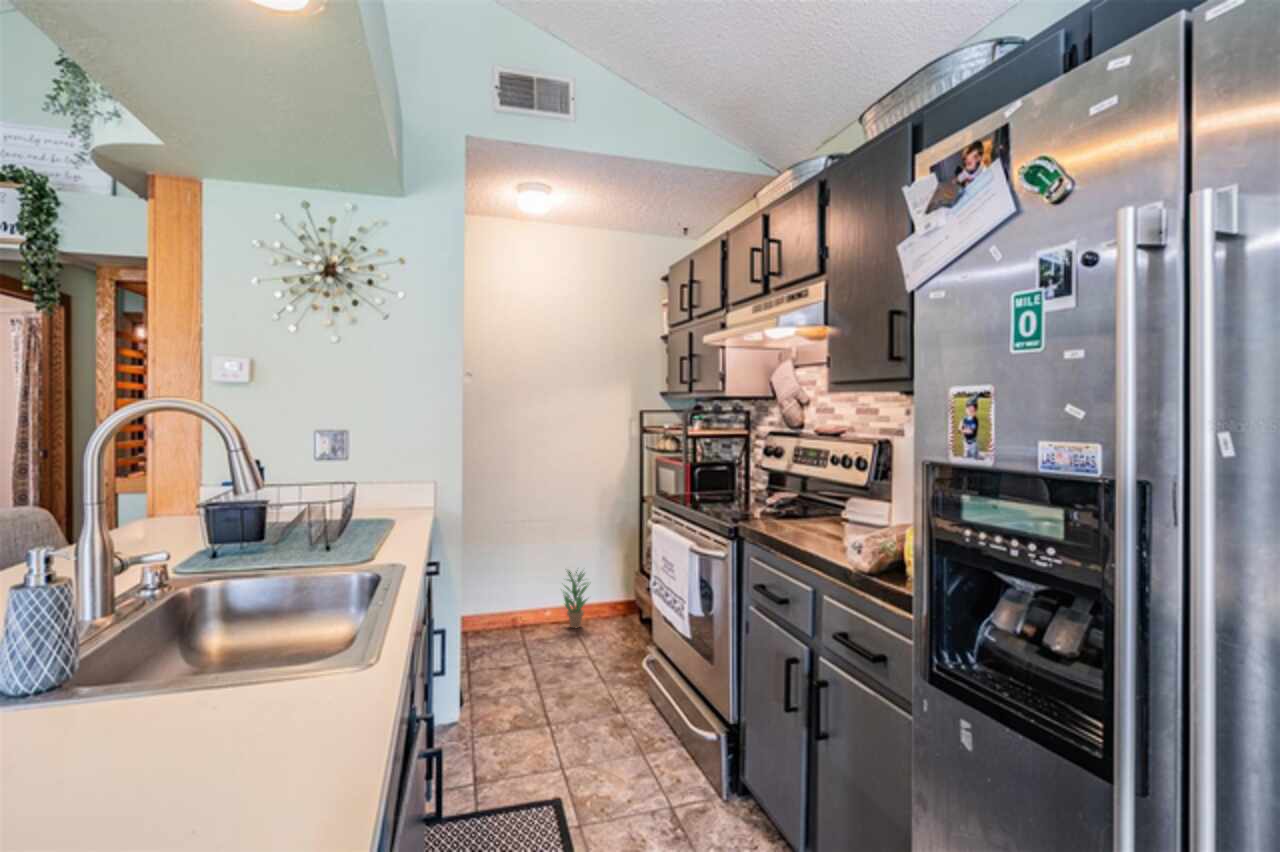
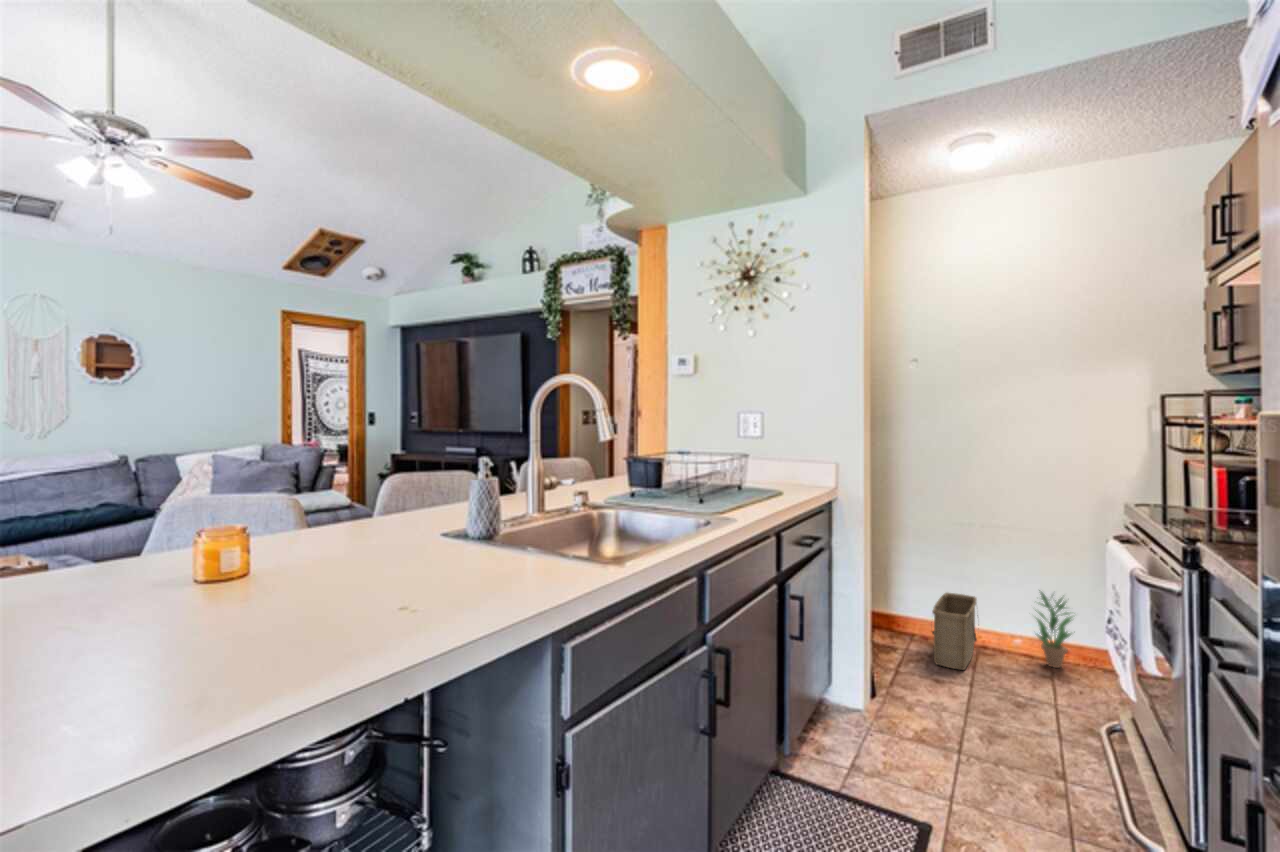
basket: none [489,584,526,653] -> present [932,593,977,670]

